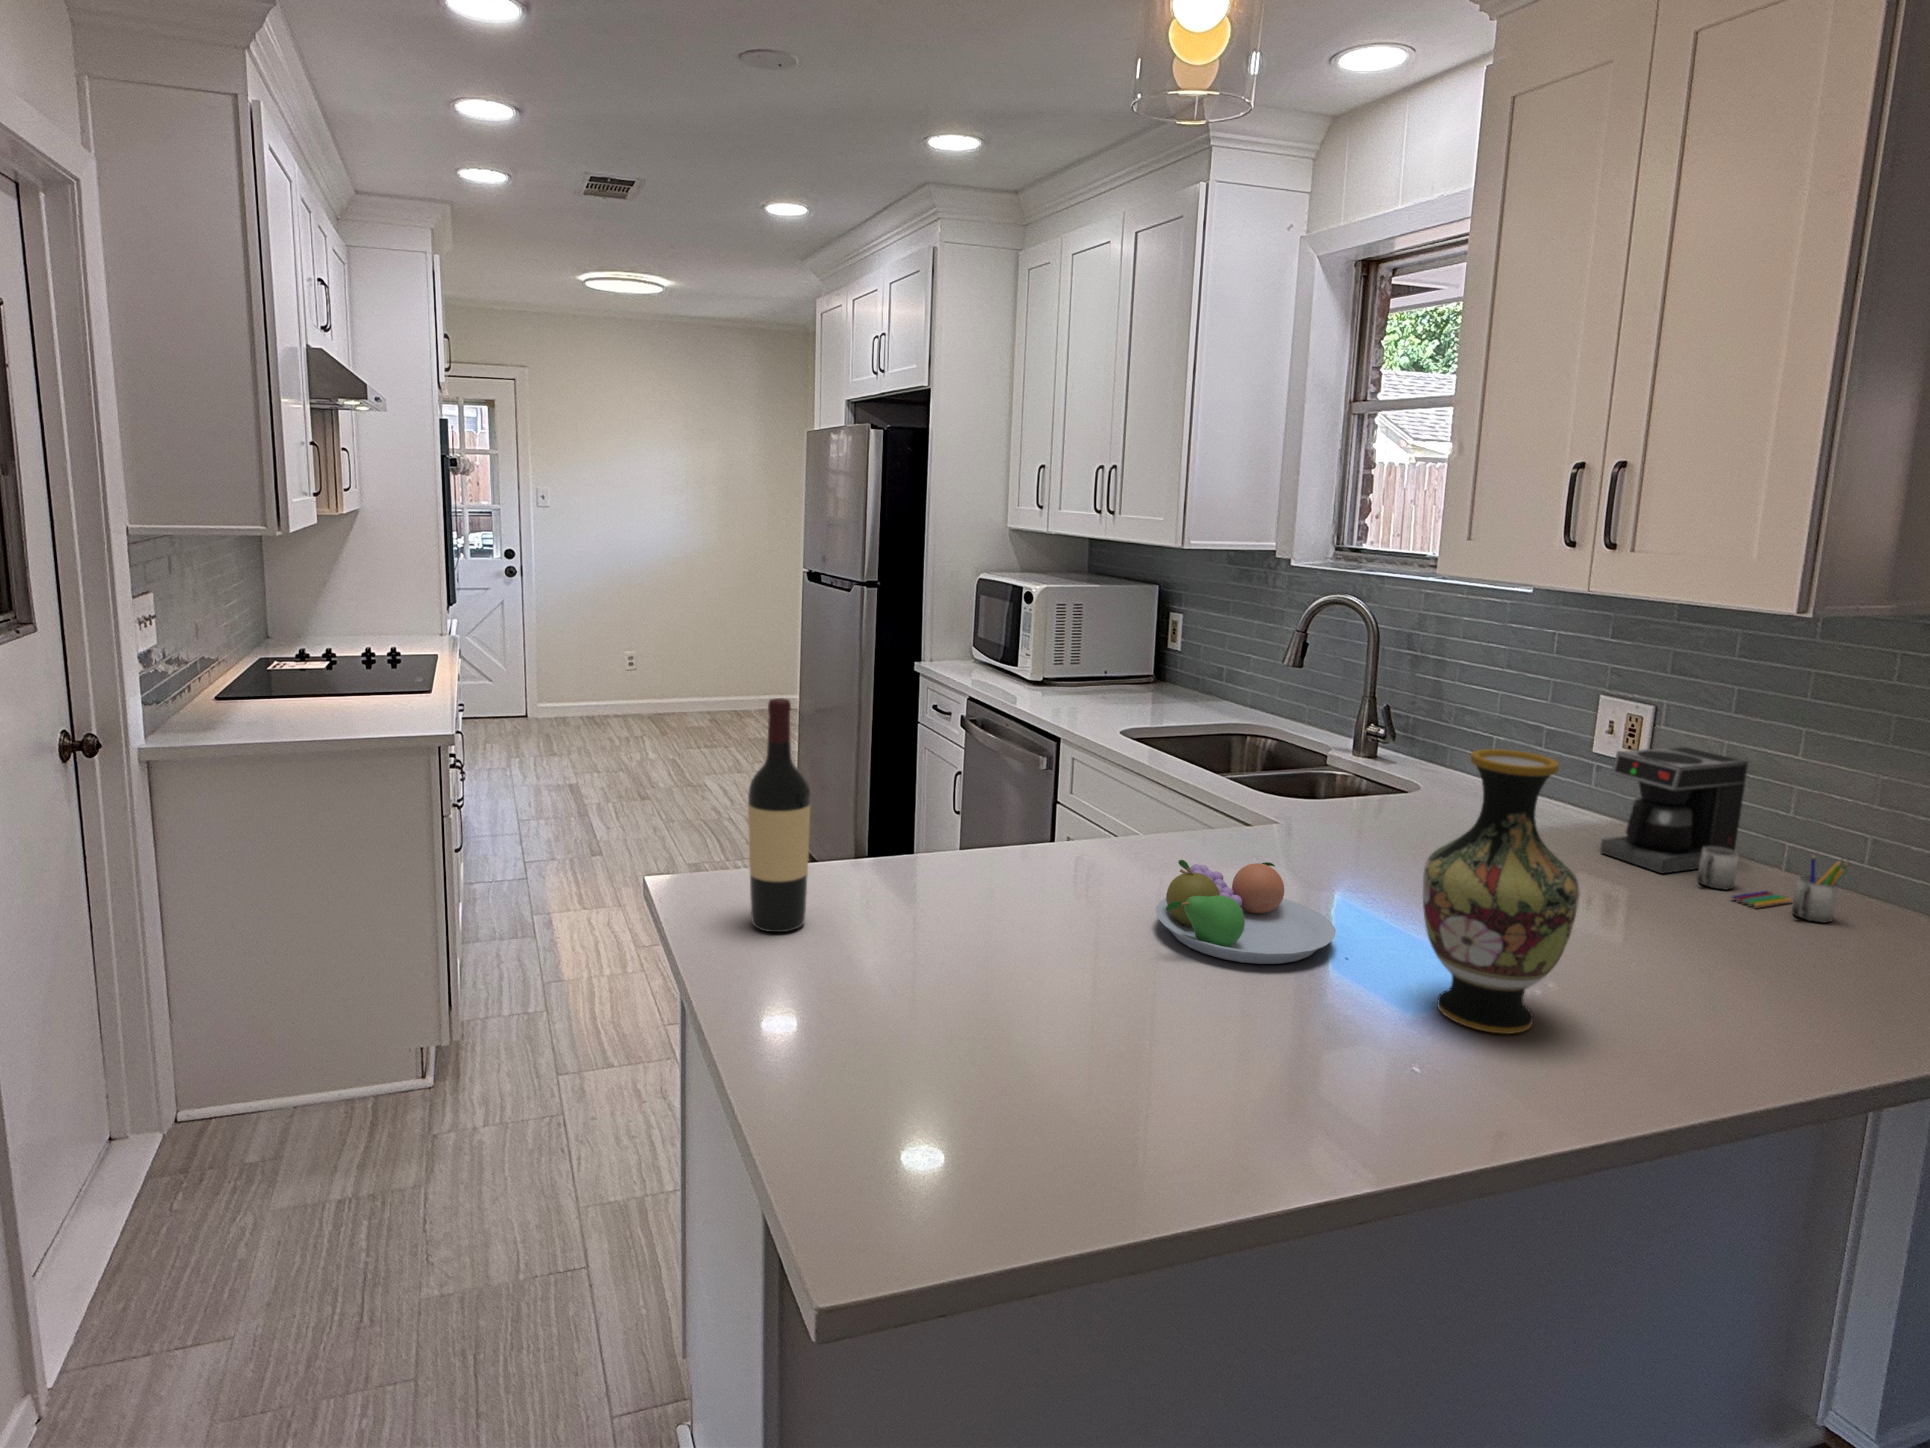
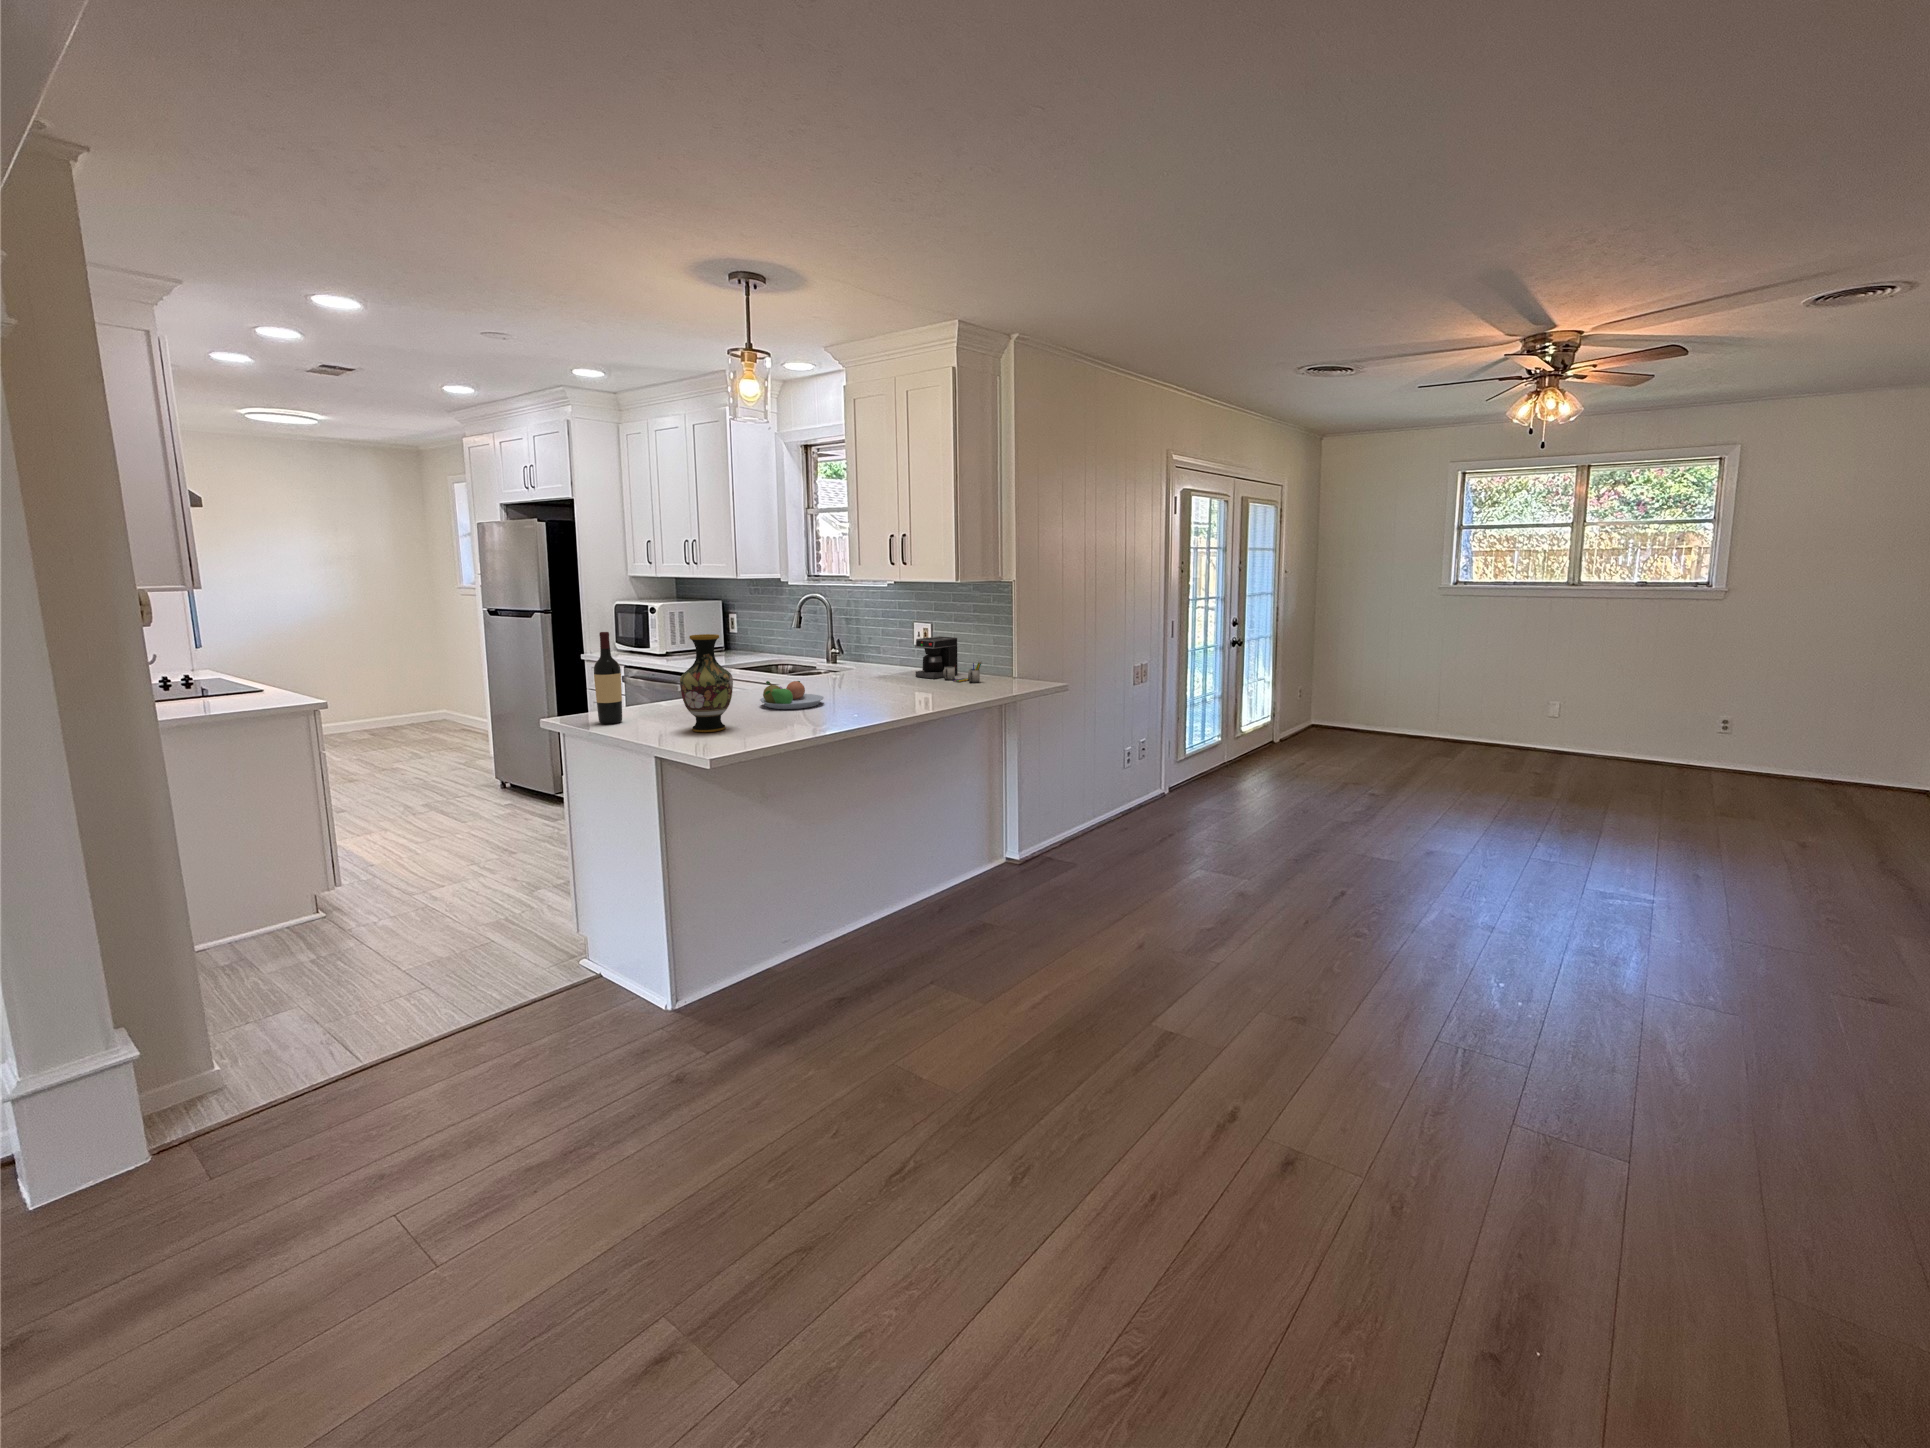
vase: present [1423,749,1580,1034] -> present [680,634,733,732]

